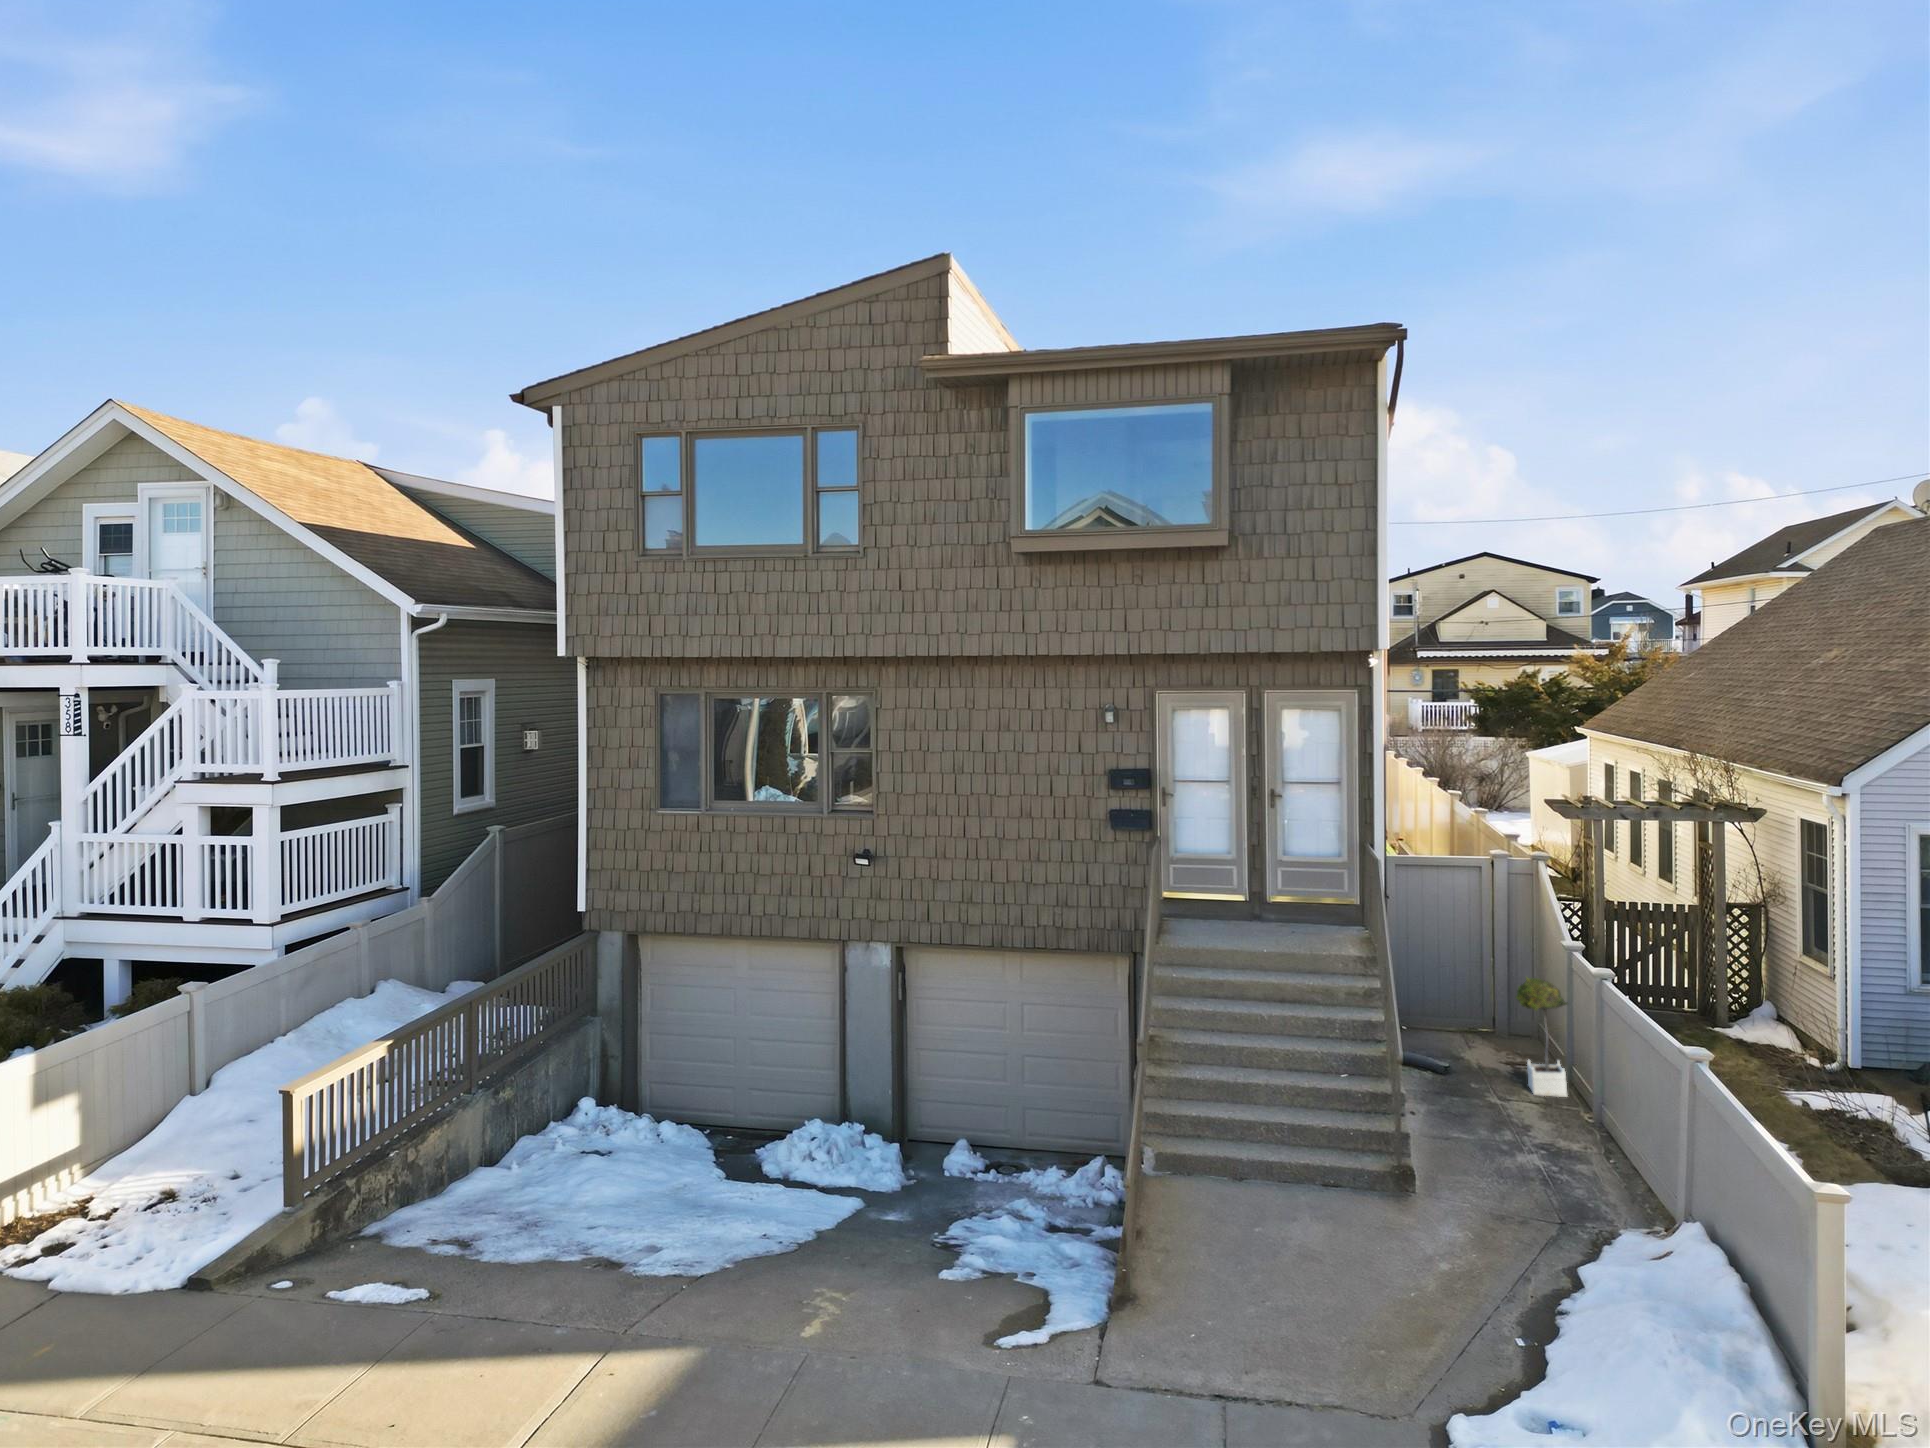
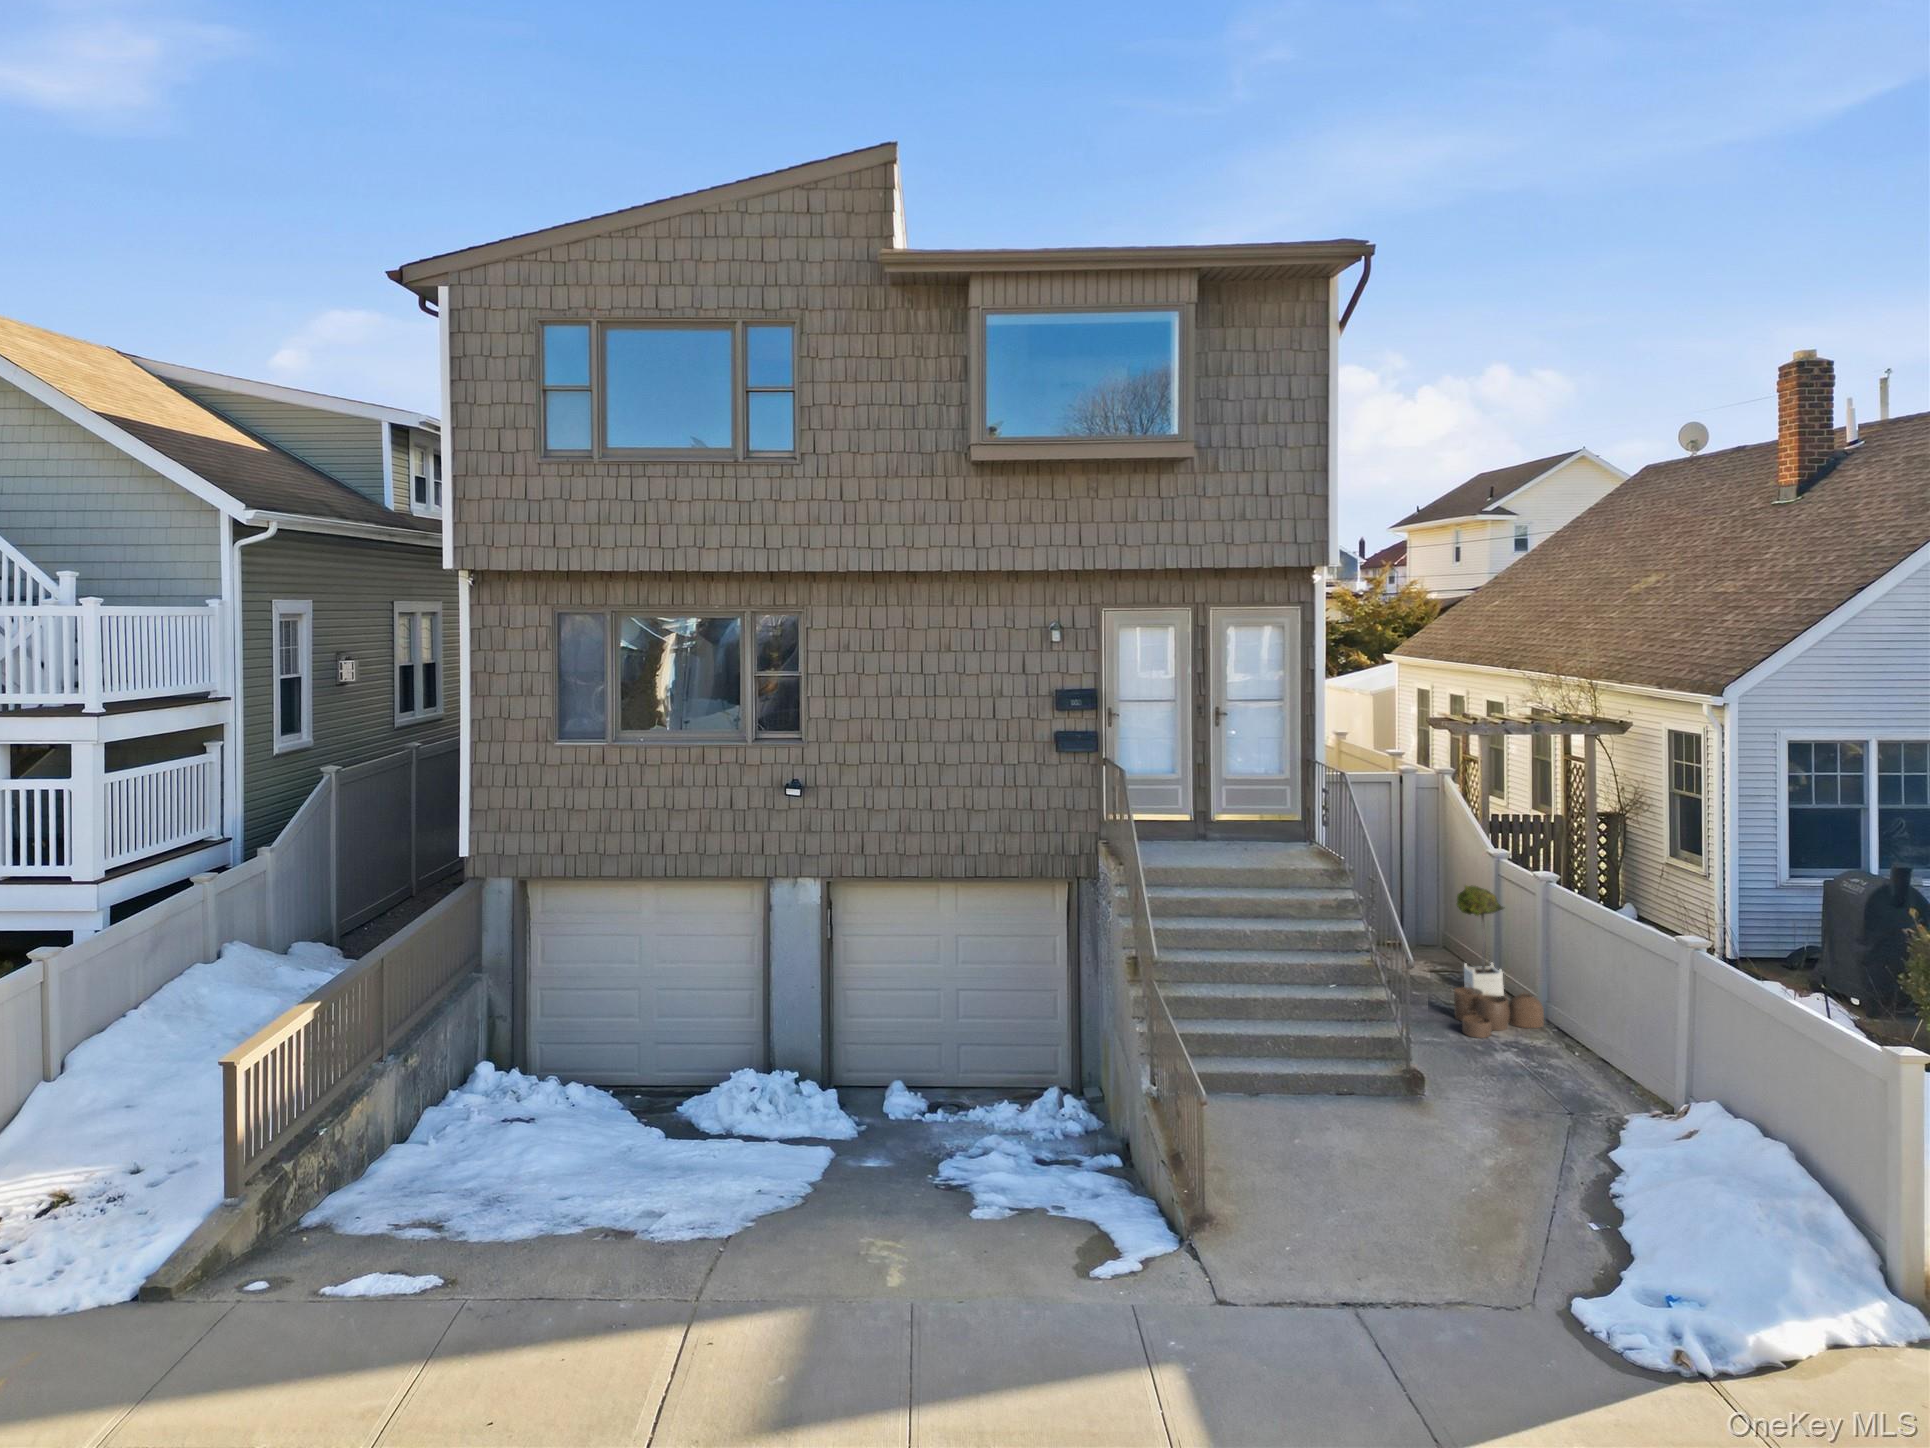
woven basket: none [1497,1081,1595,1140] -> present [1454,983,1544,1038]

